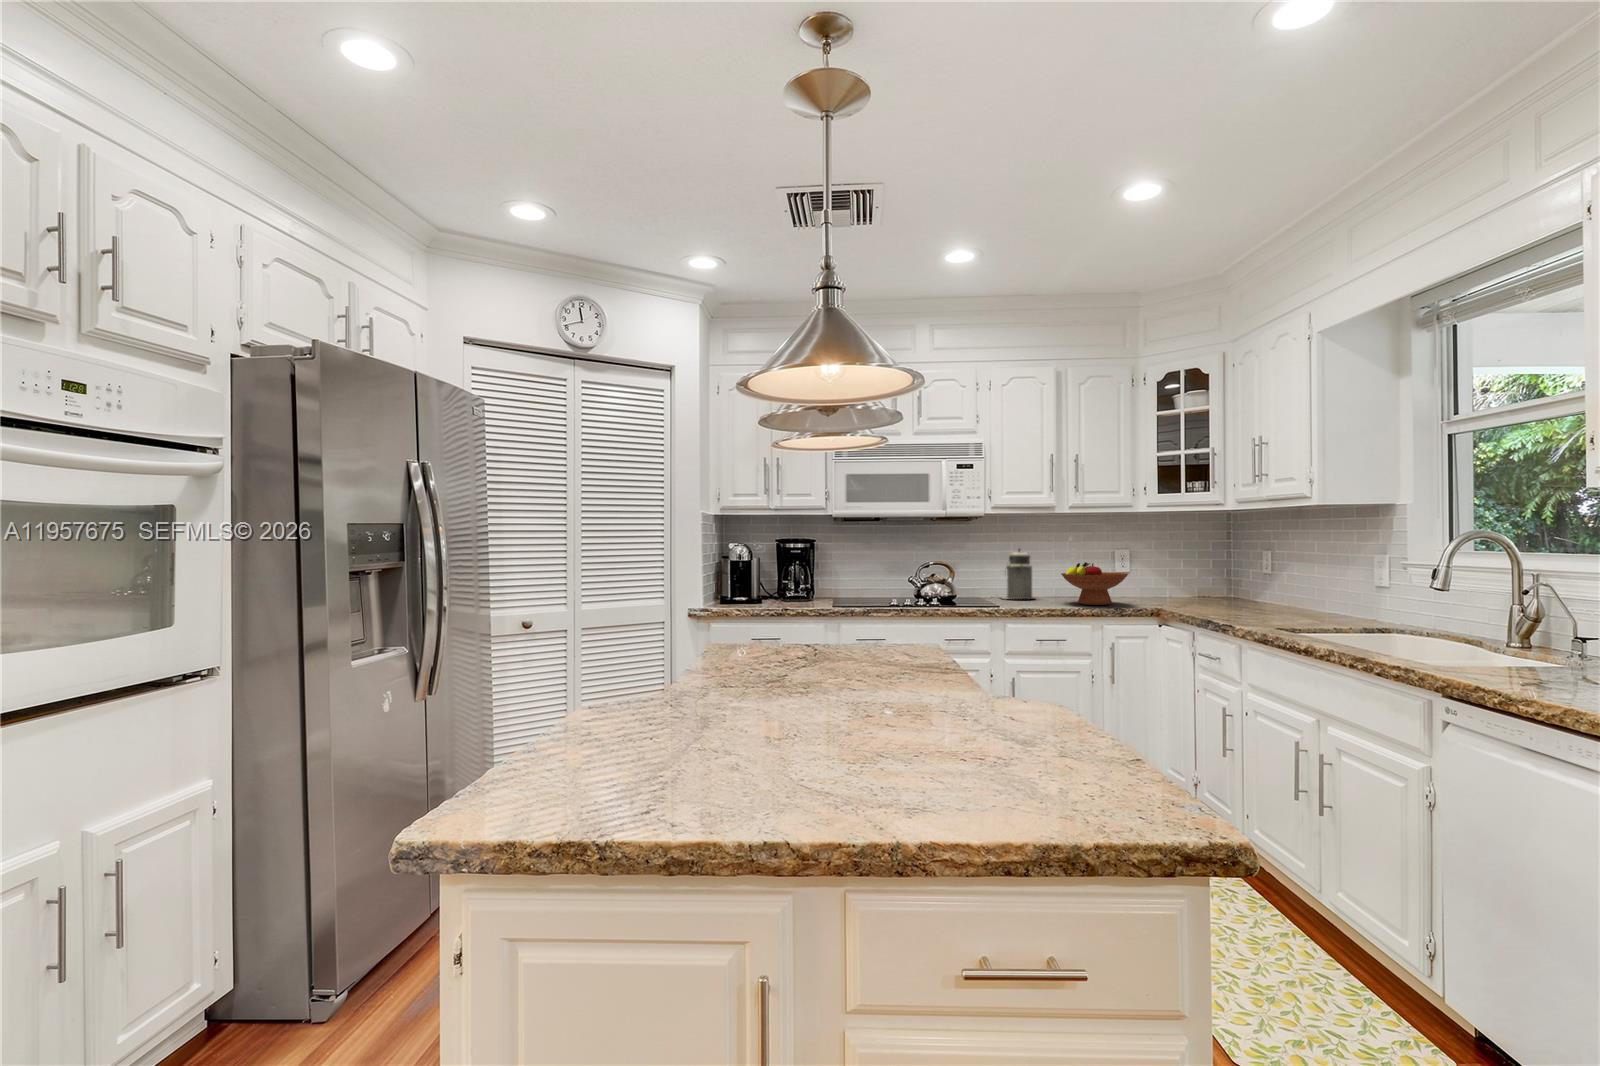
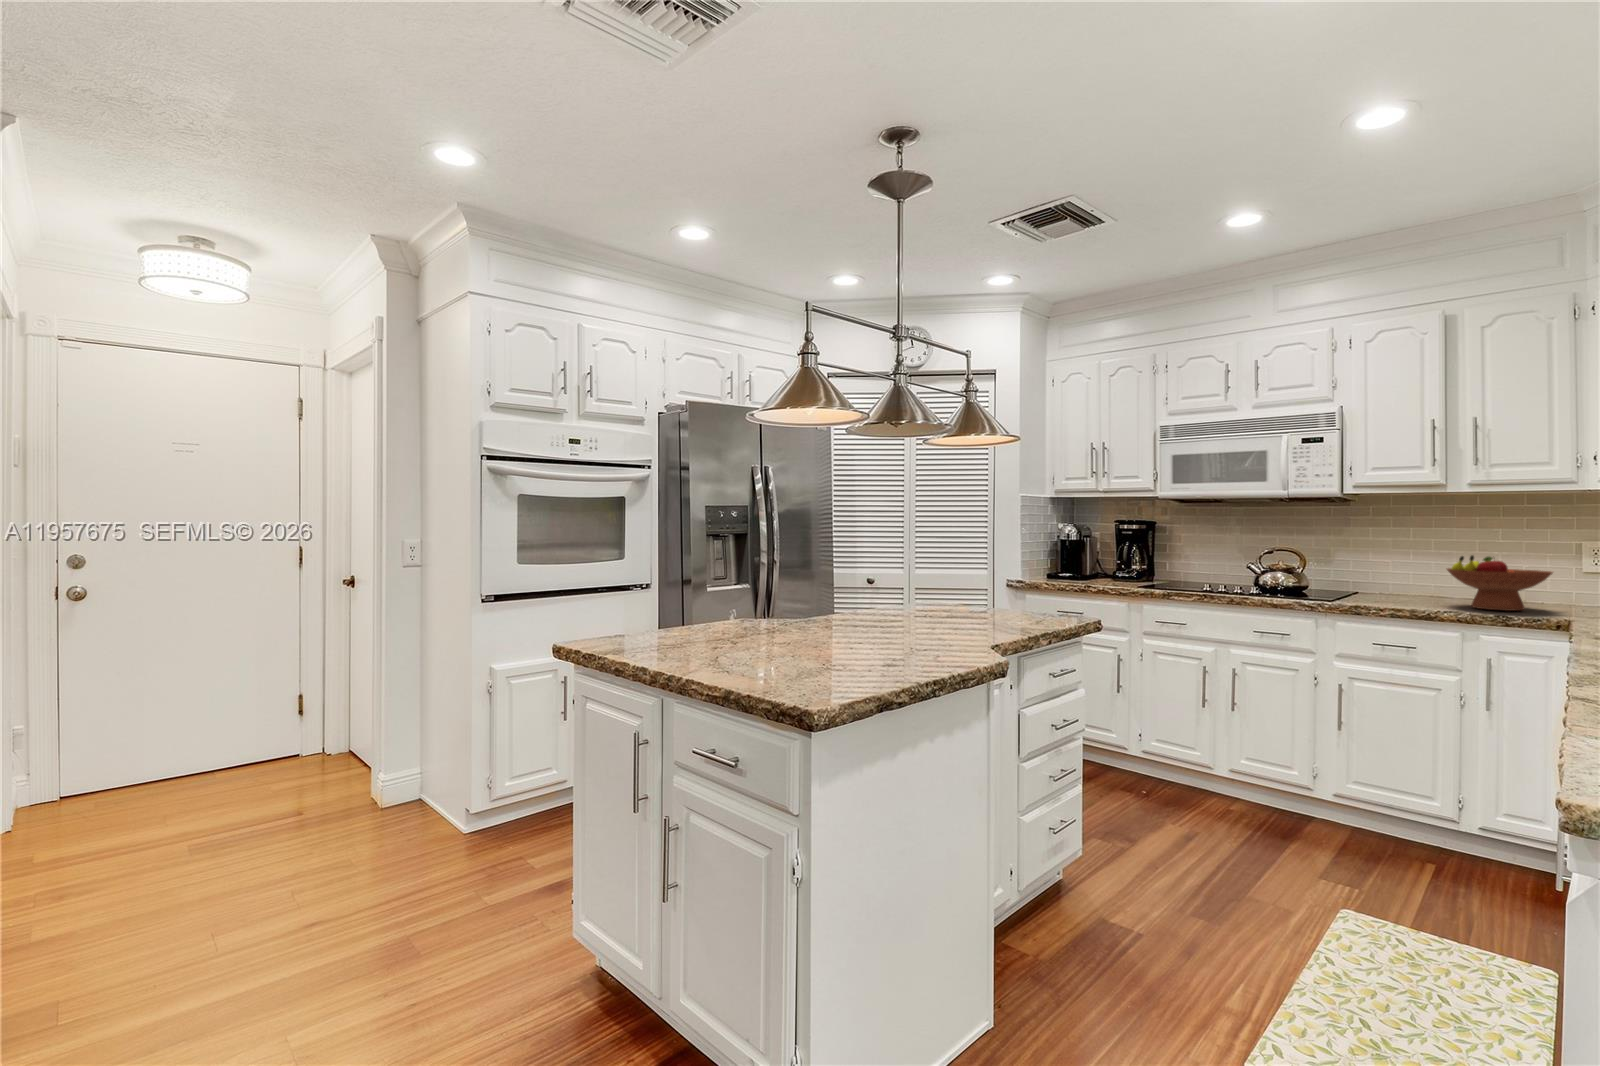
canister: present [1002,549,1033,599] -> none [1380,536,1435,598]

